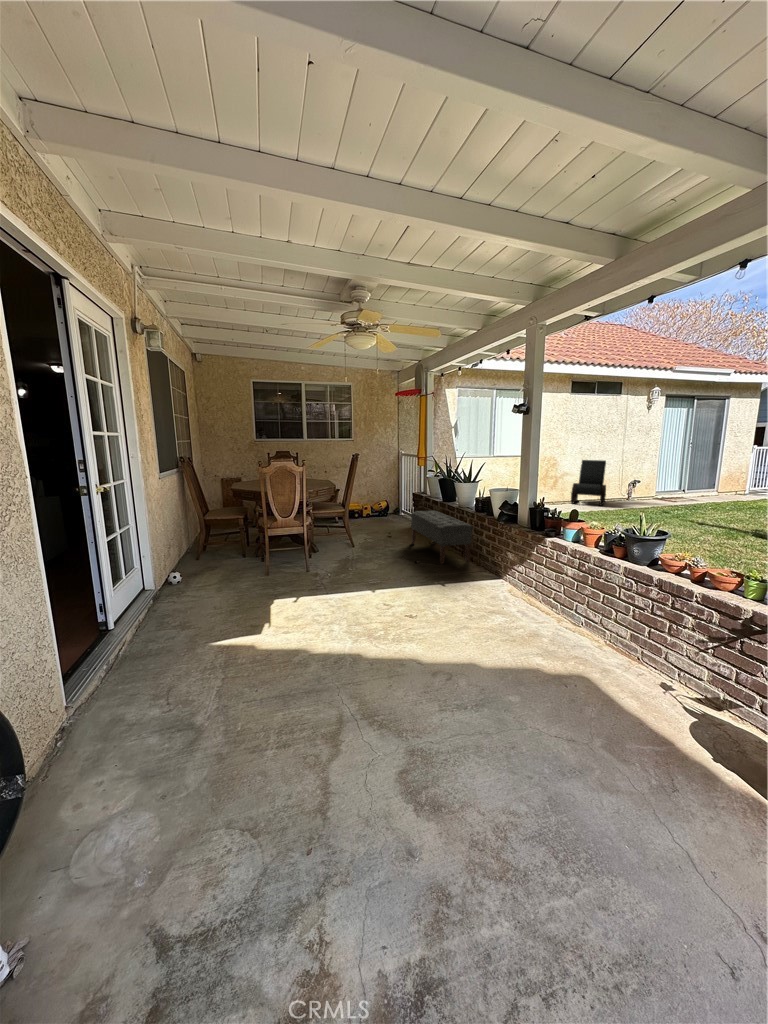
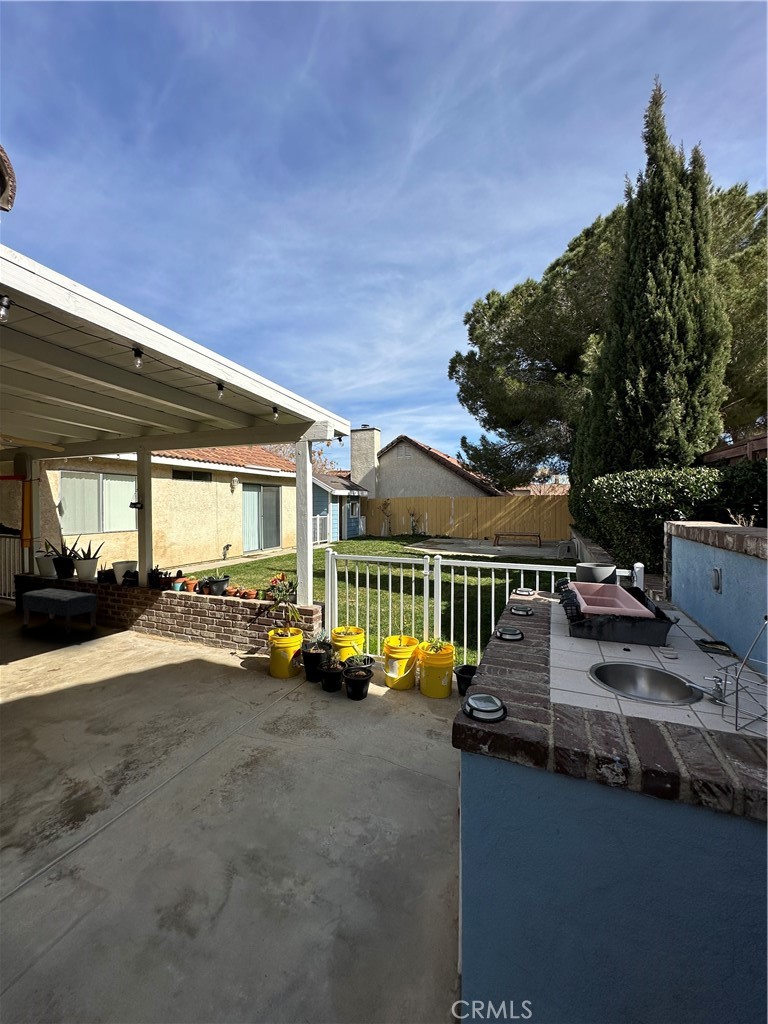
lounge chair: present [571,460,606,506] -> none [179,531,207,568]

